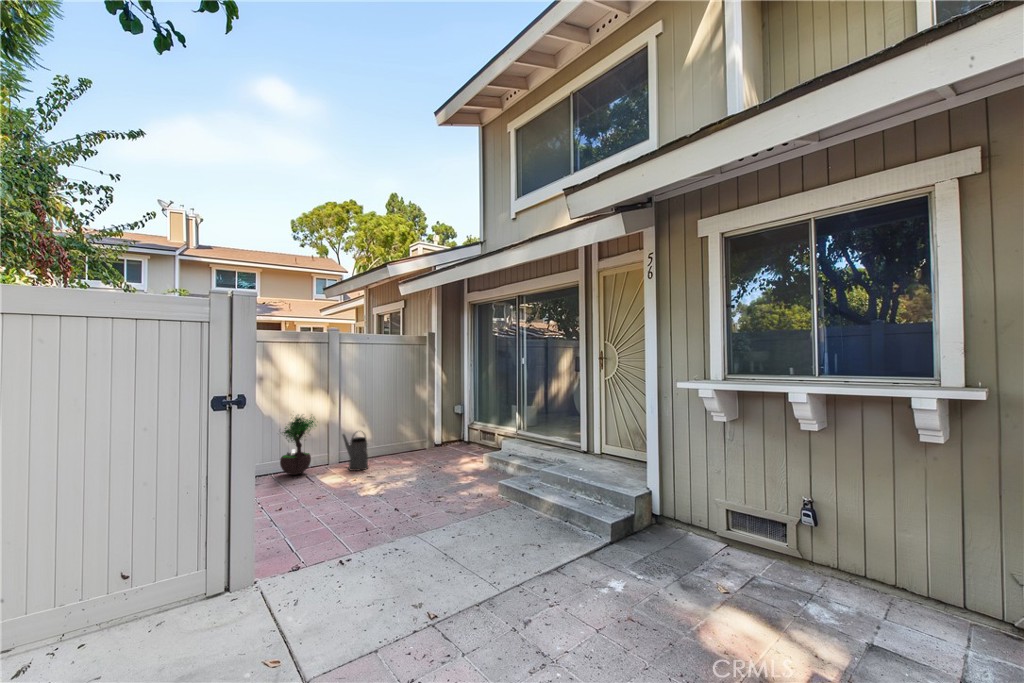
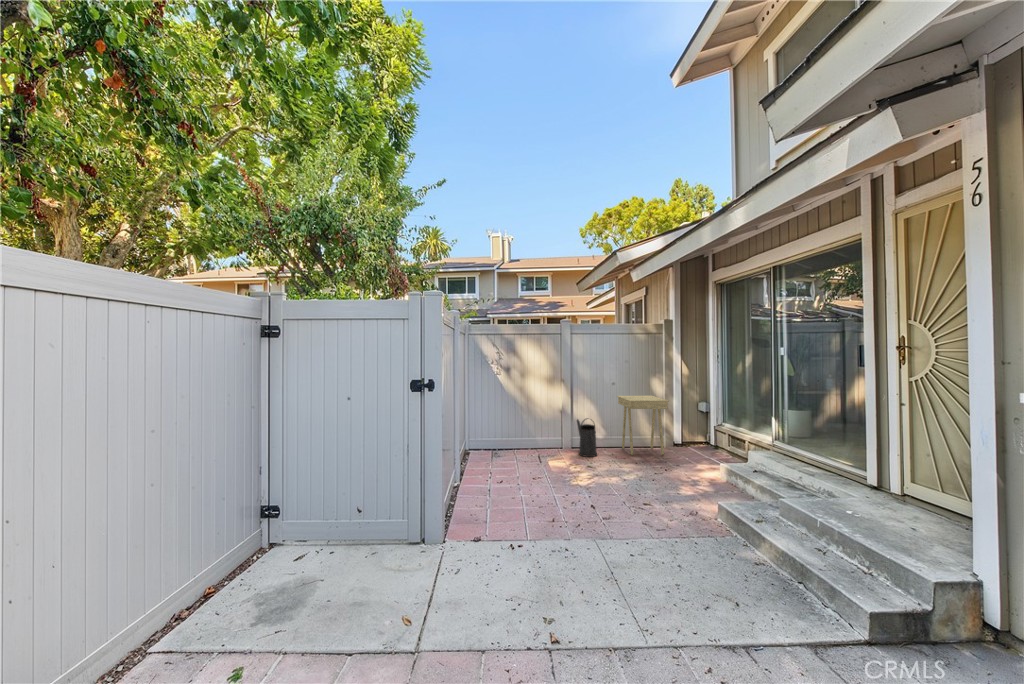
side table: none [383,403,435,462] -> present [617,396,669,455]
potted tree: present [280,415,314,475] -> none [518,394,551,451]

